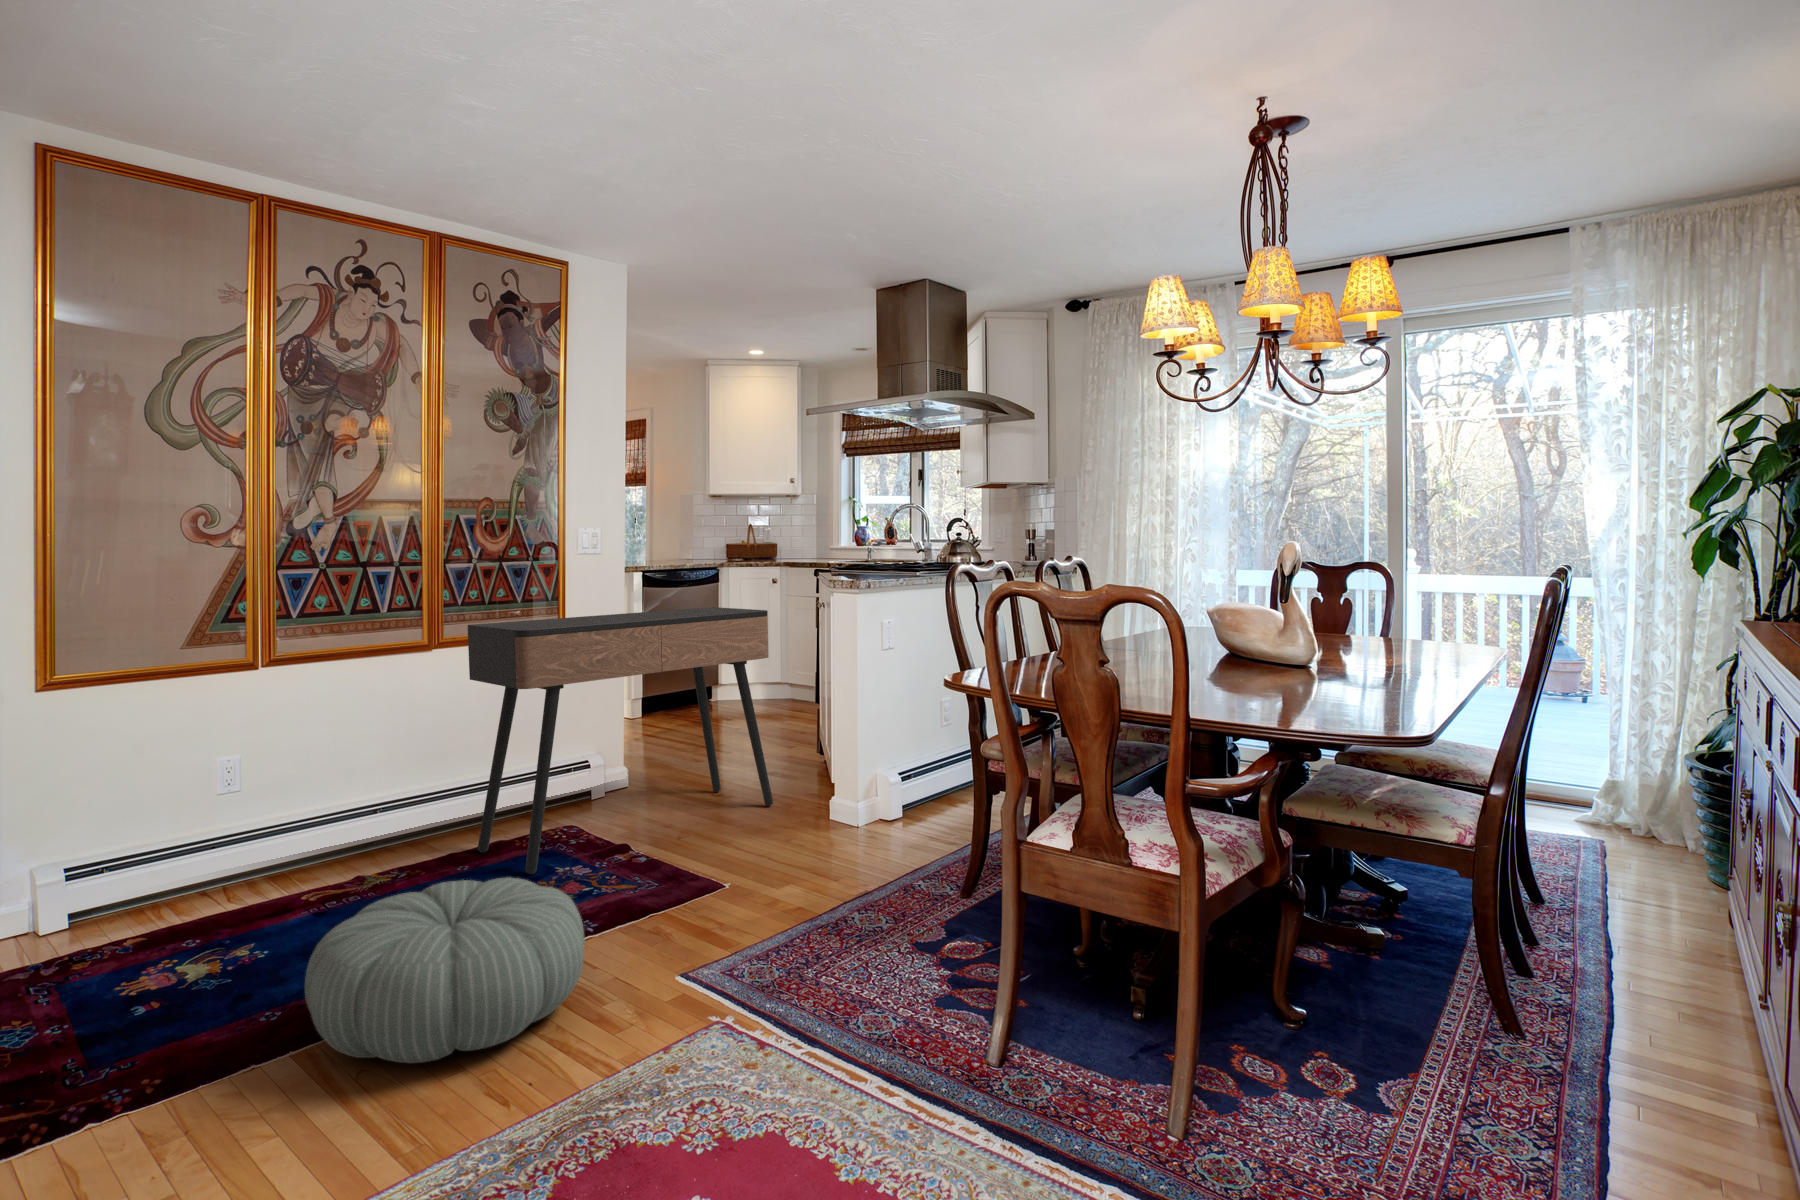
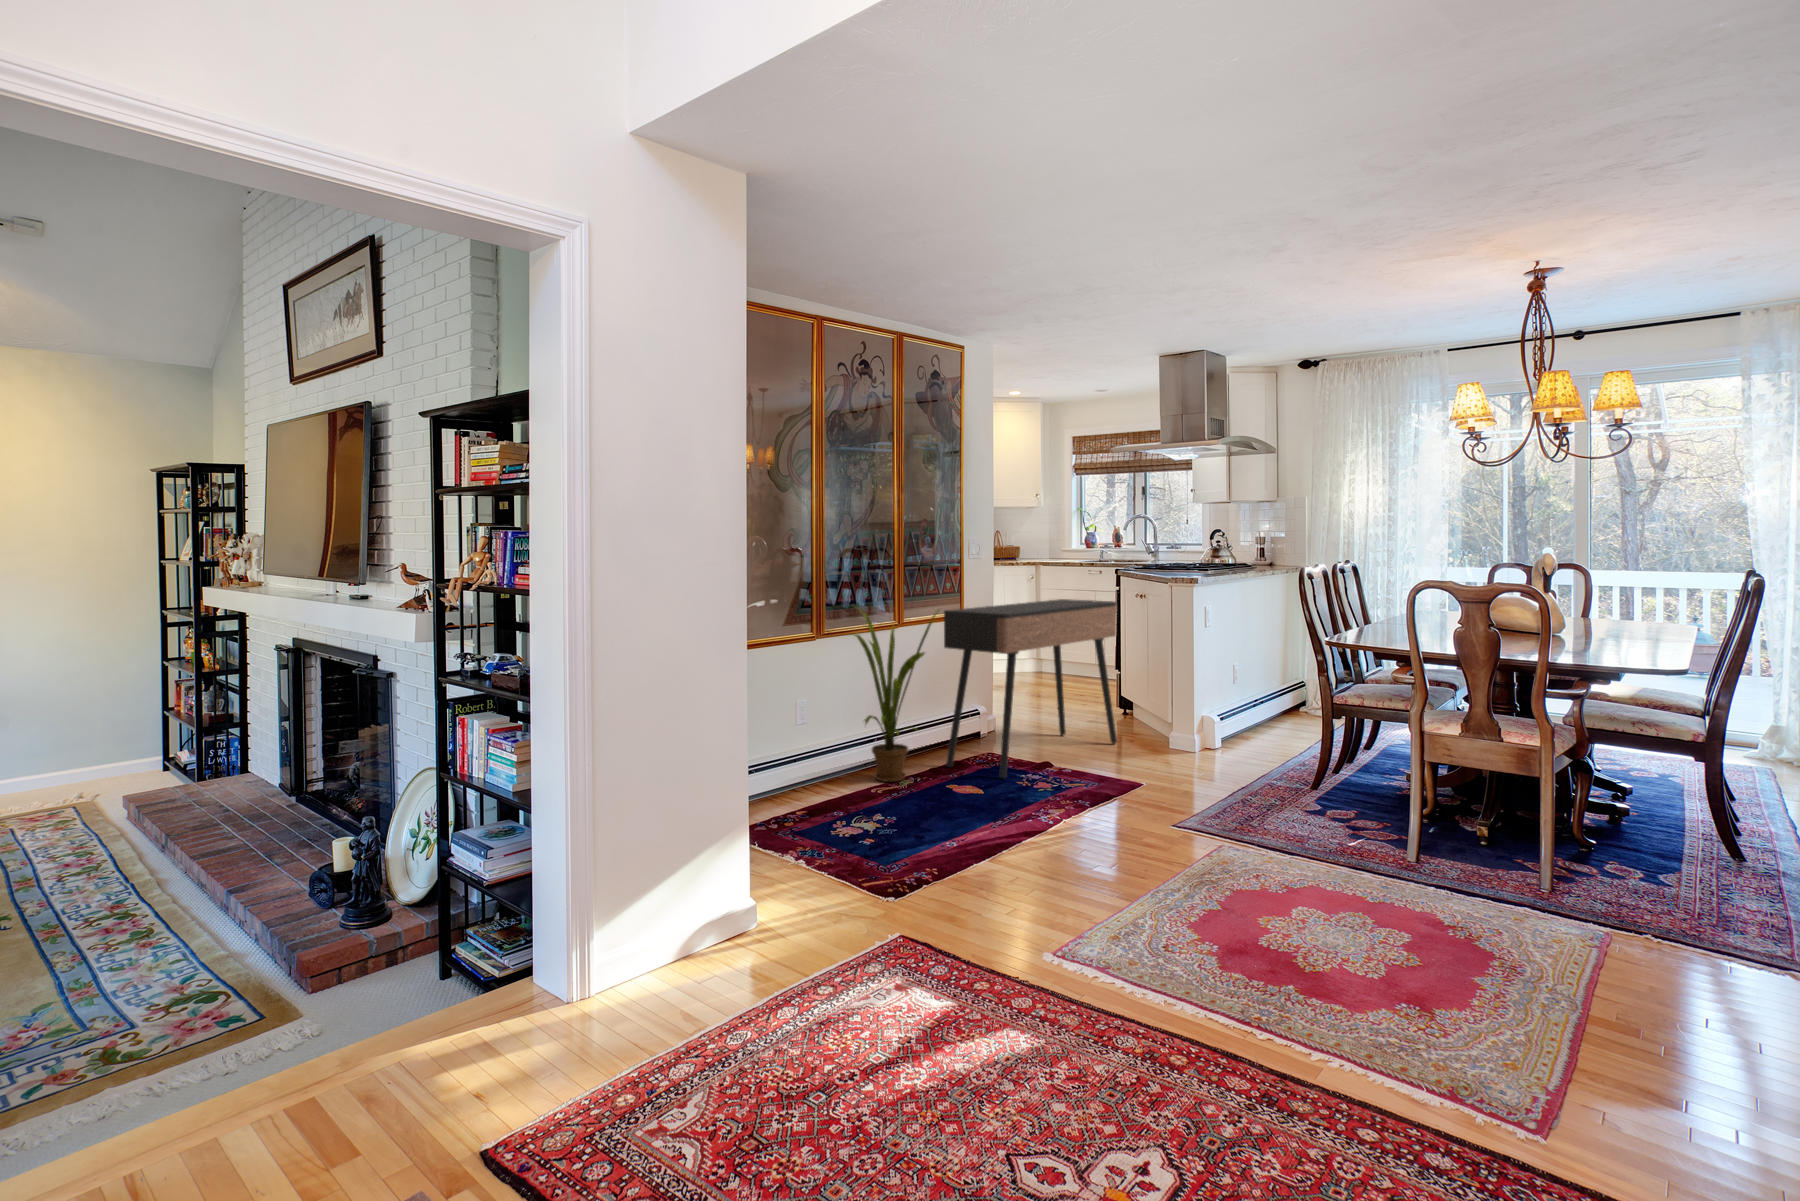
house plant: none [256,616,430,884] -> present [854,609,939,782]
pouf: present [305,877,585,1063] -> none [993,764,1143,855]

